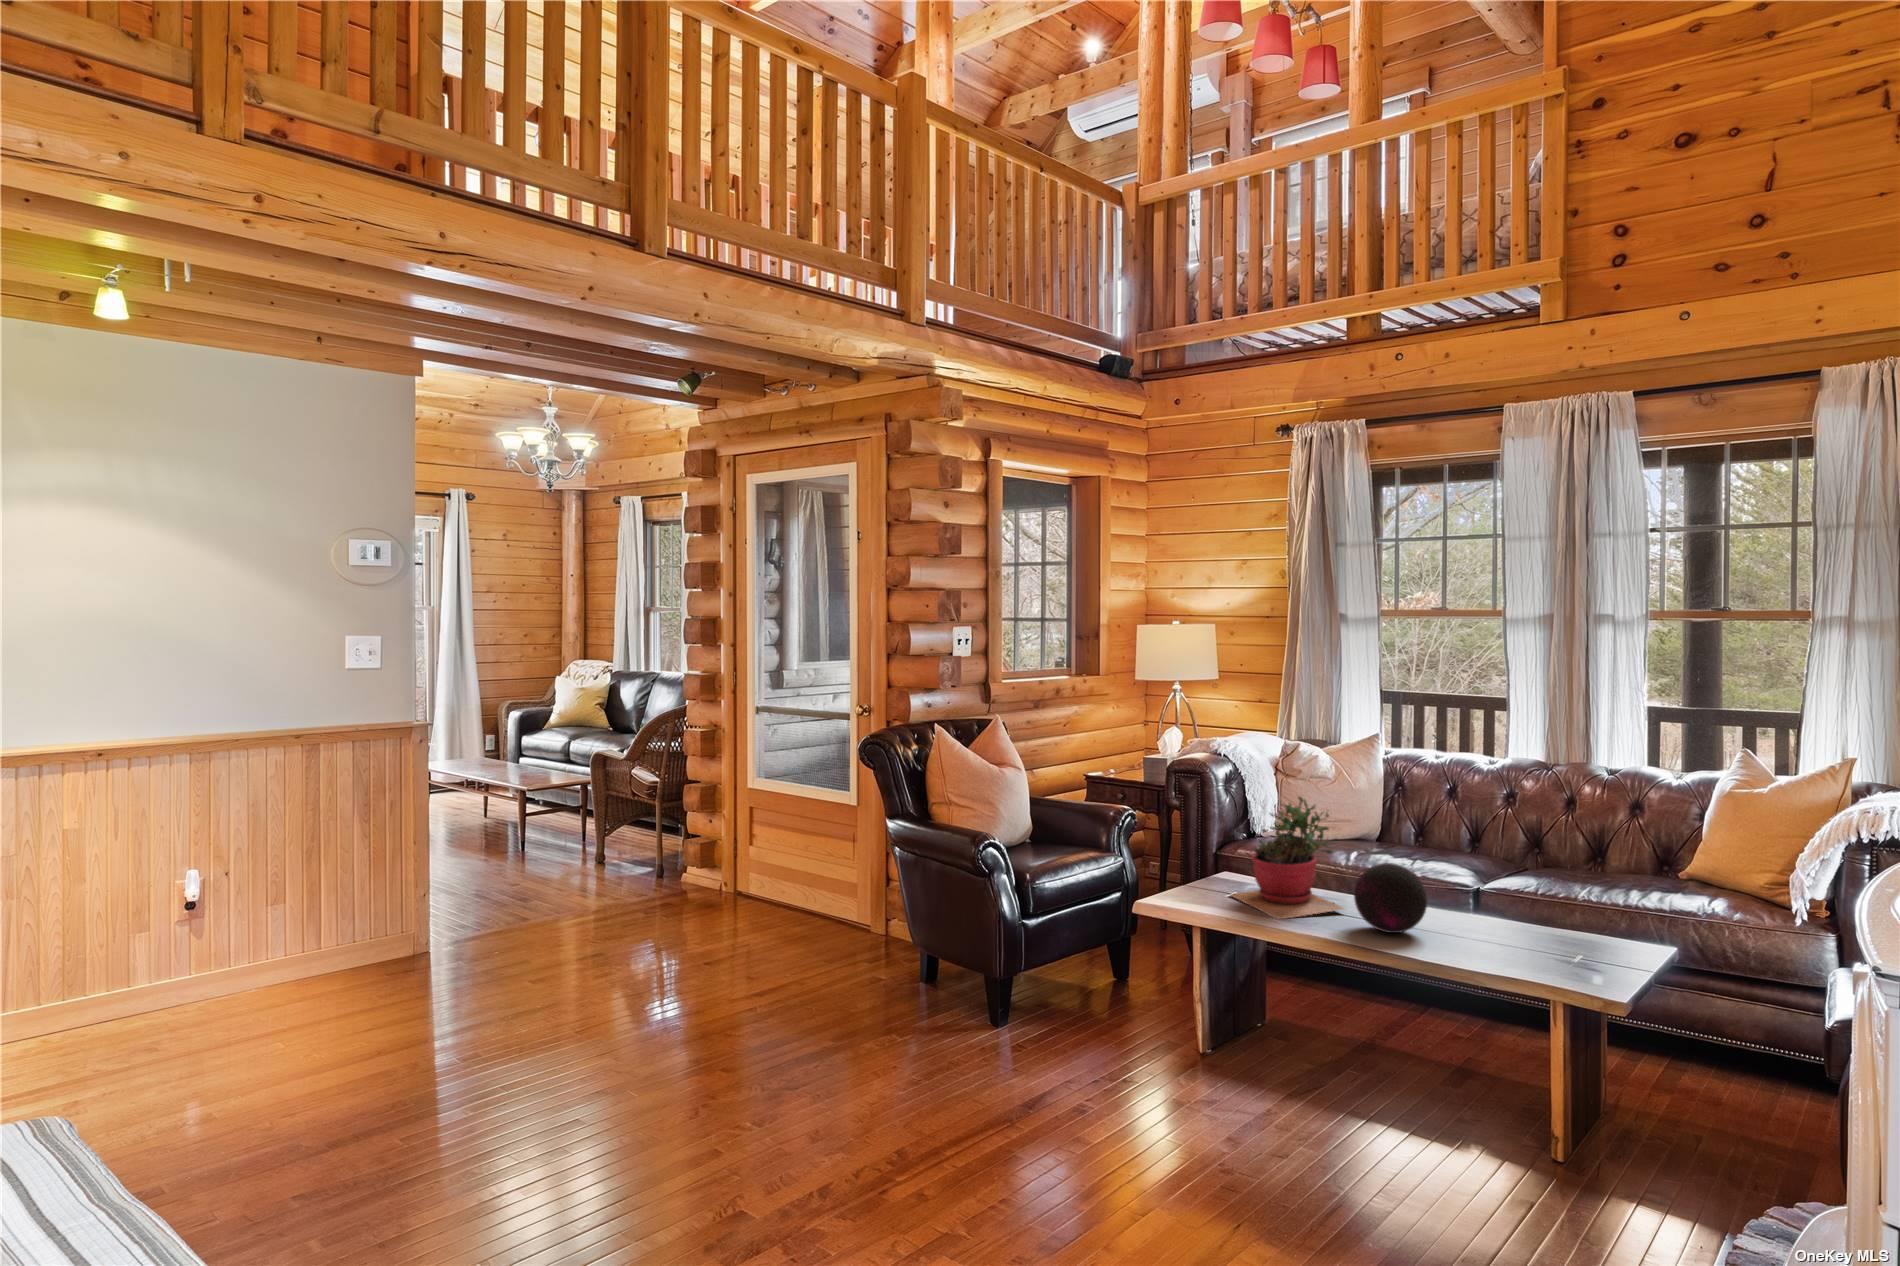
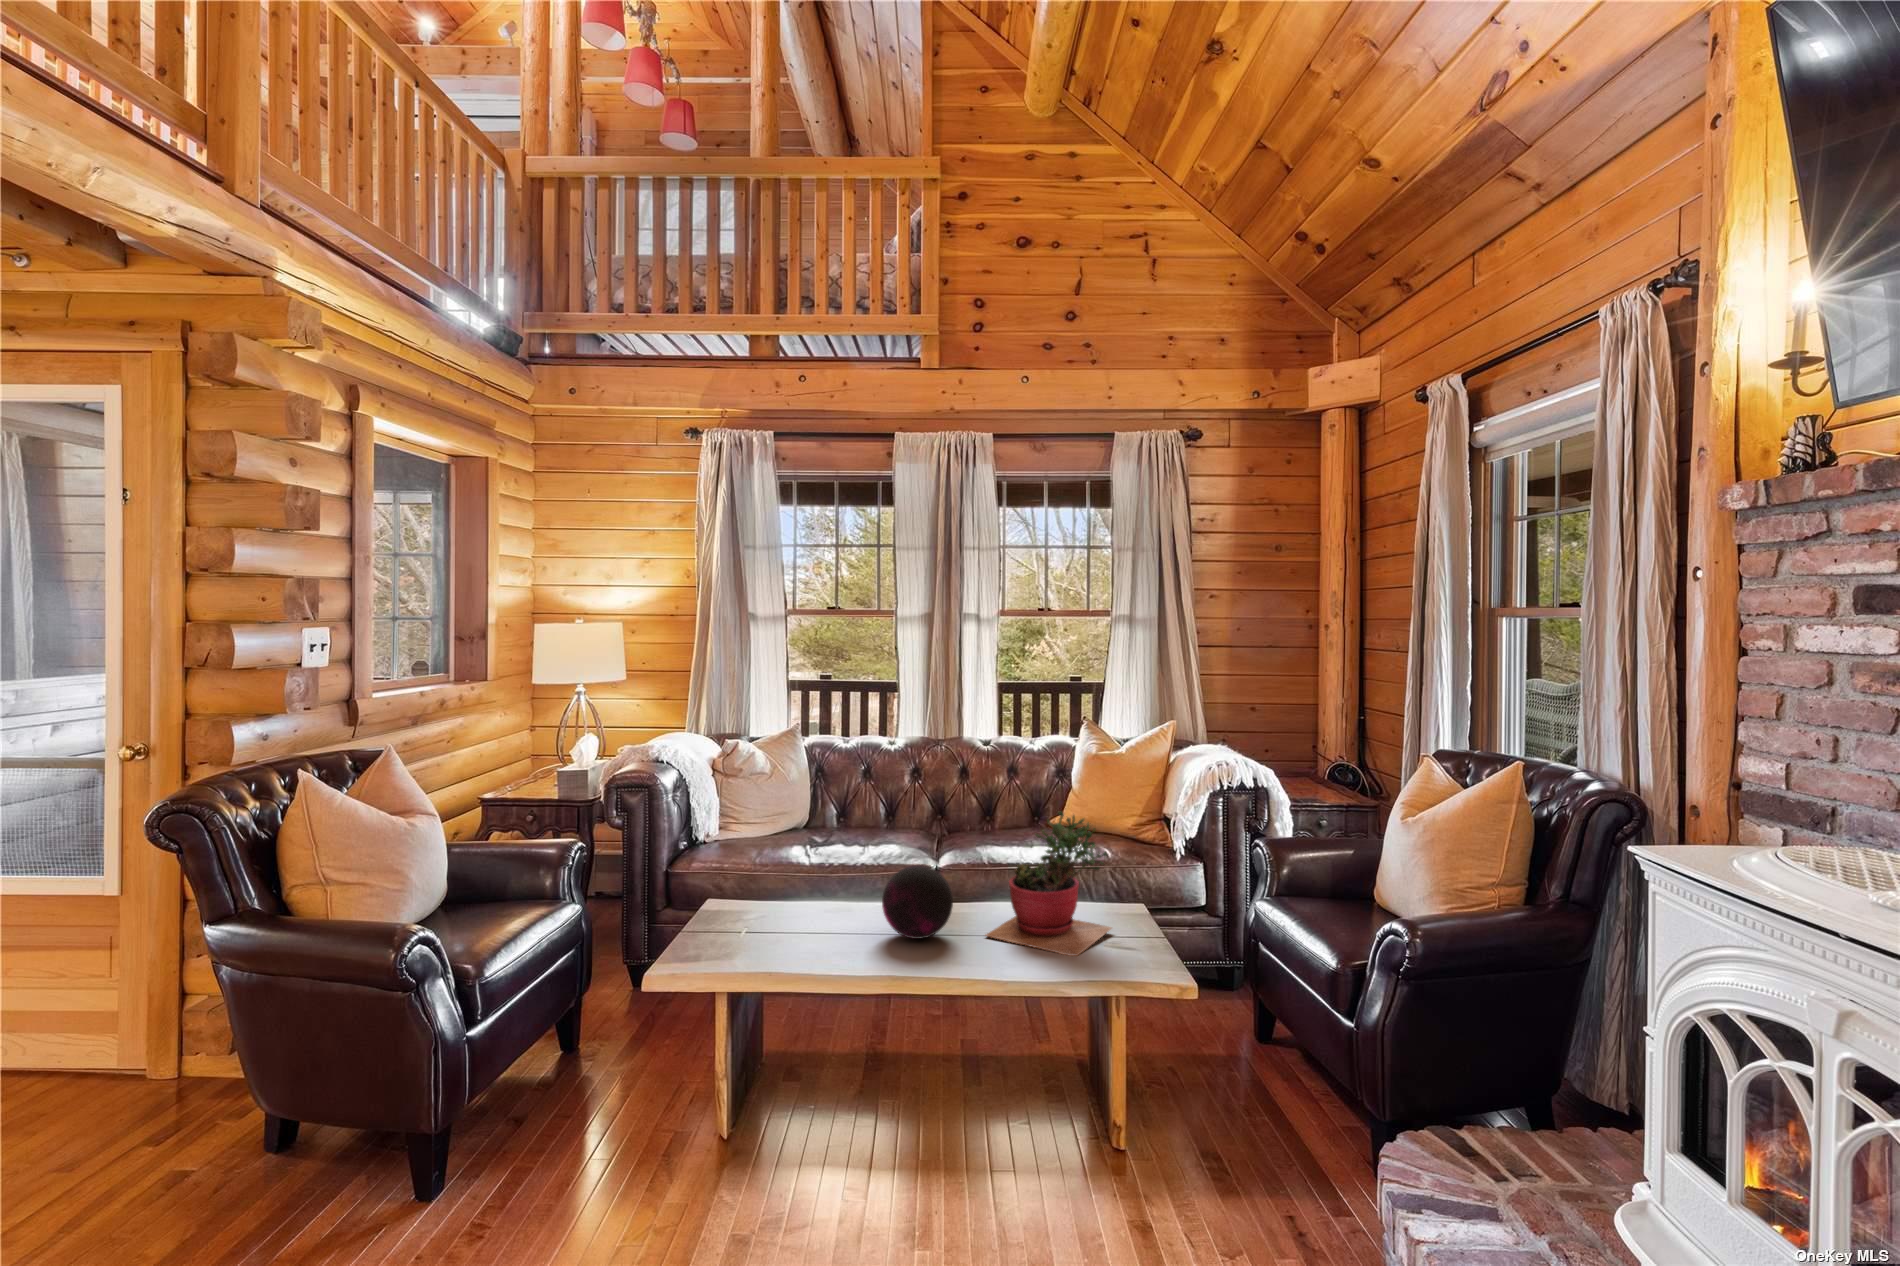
succulent plant: present [1231,797,1344,919] -> present [986,811,1112,956]

